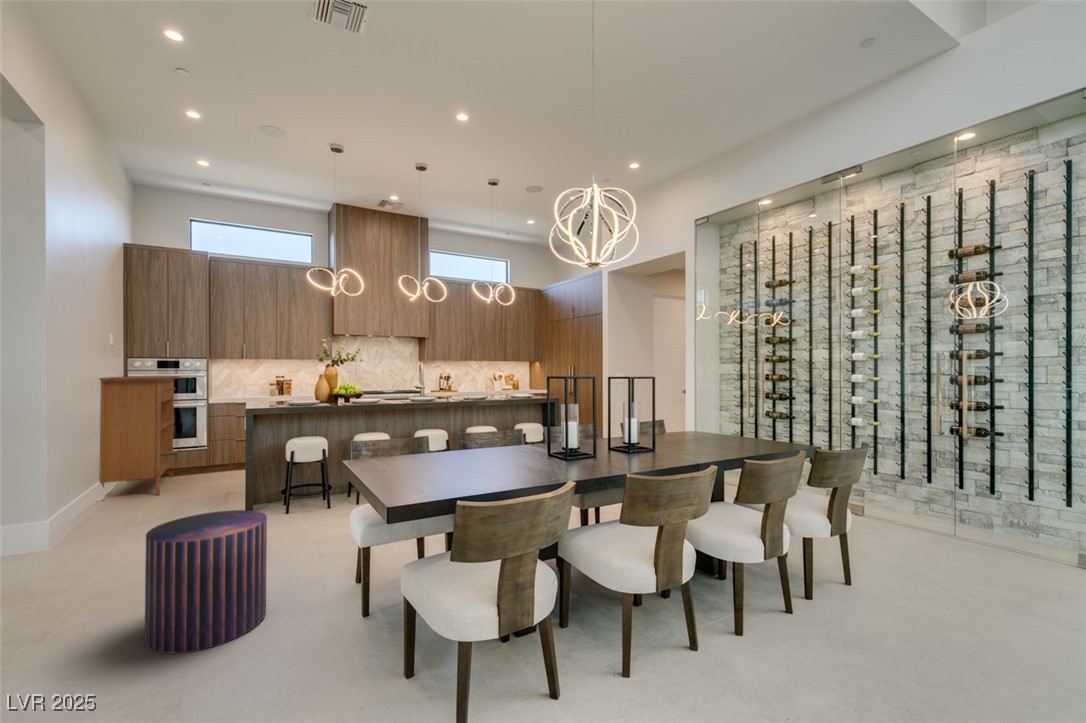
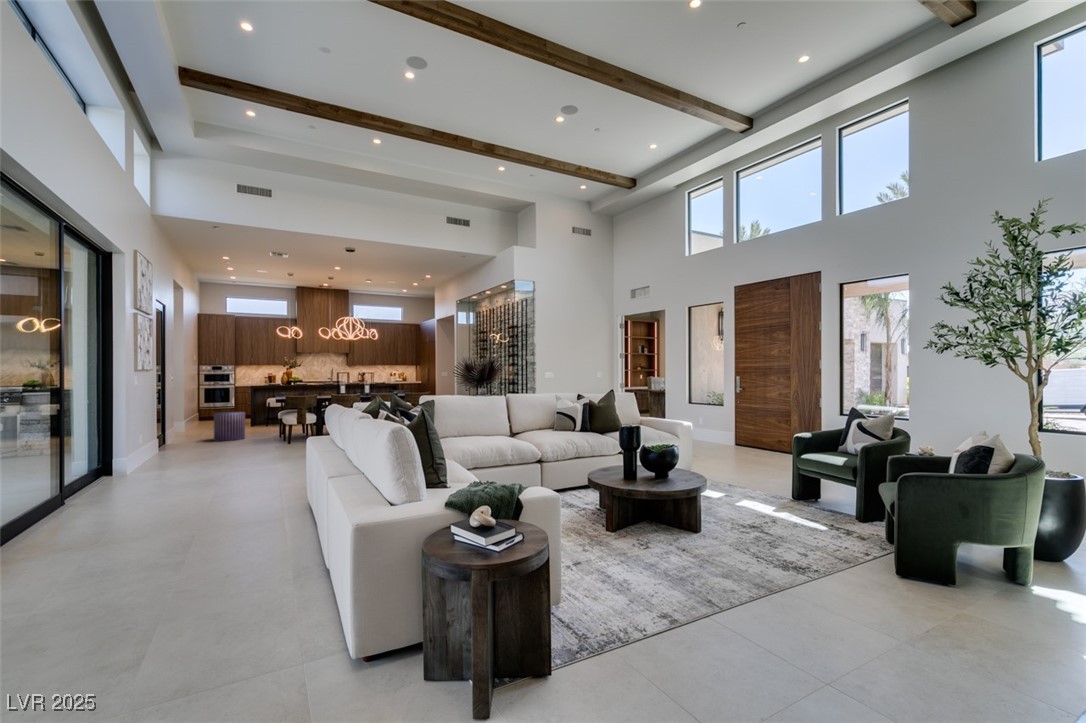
console table: present [99,376,179,501] -> none [191,374,223,424]

